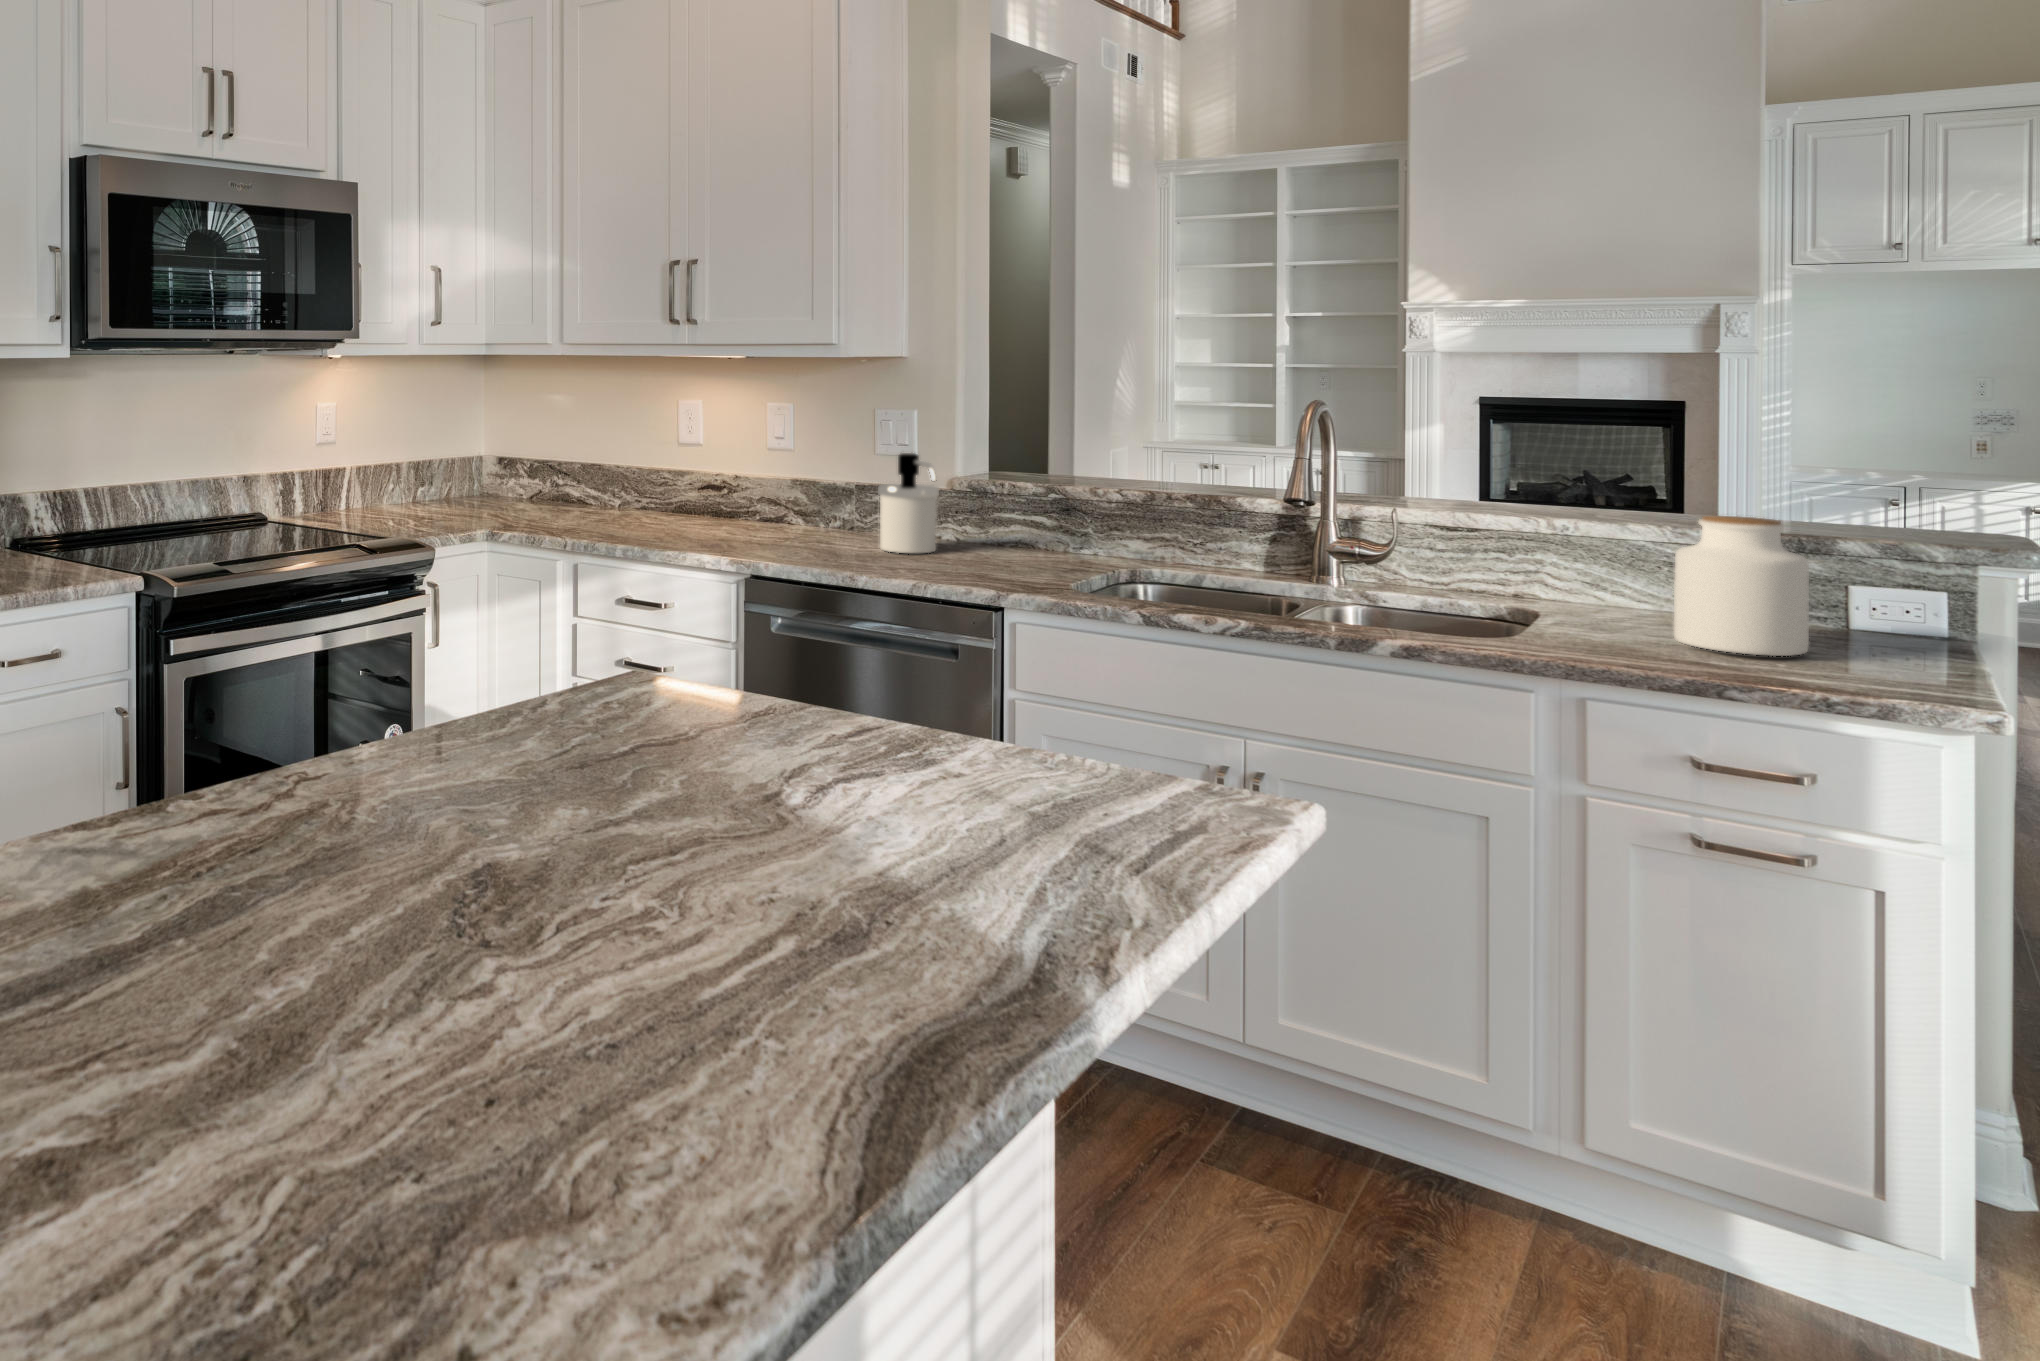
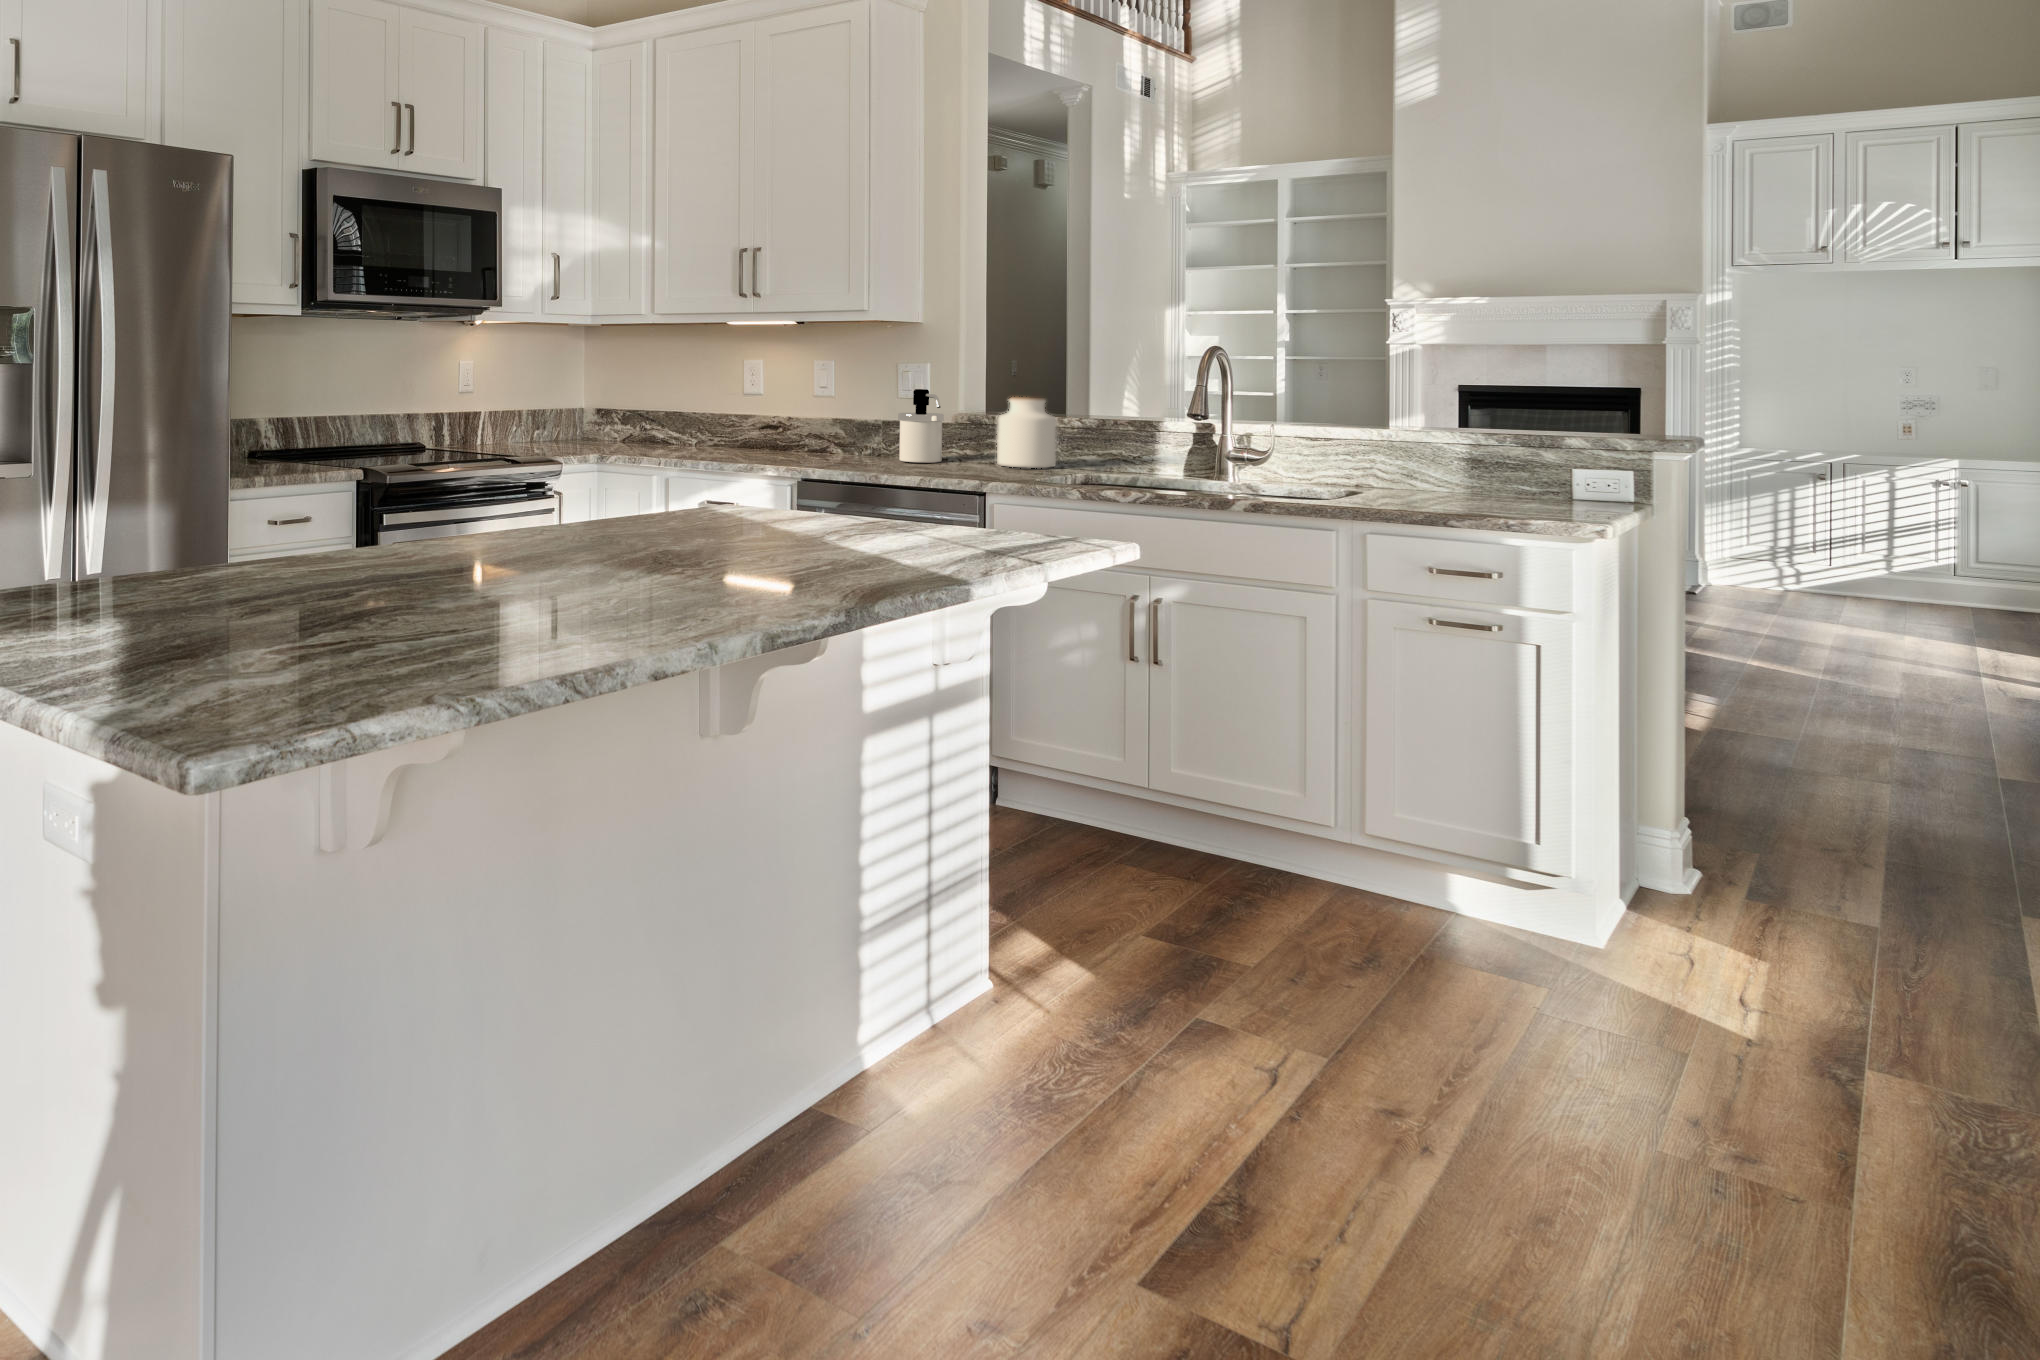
jar: present [1674,516,1809,656] -> present [997,397,1056,468]

